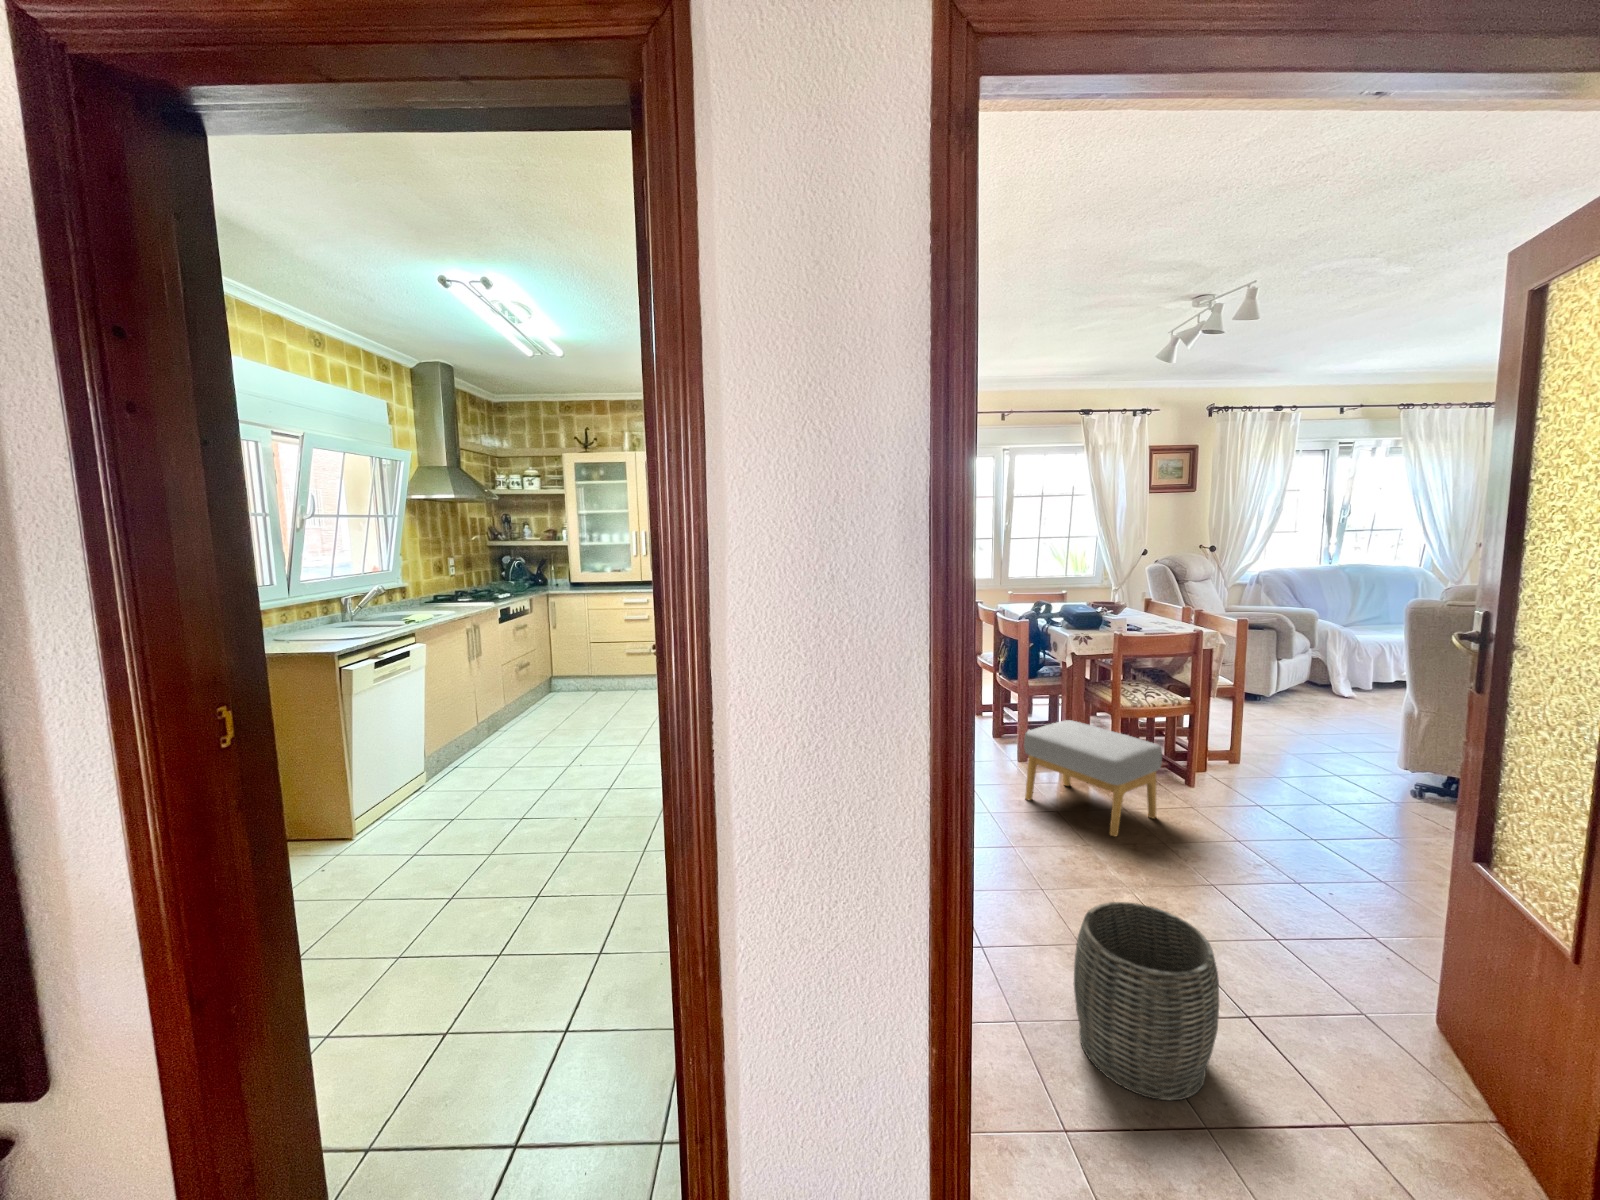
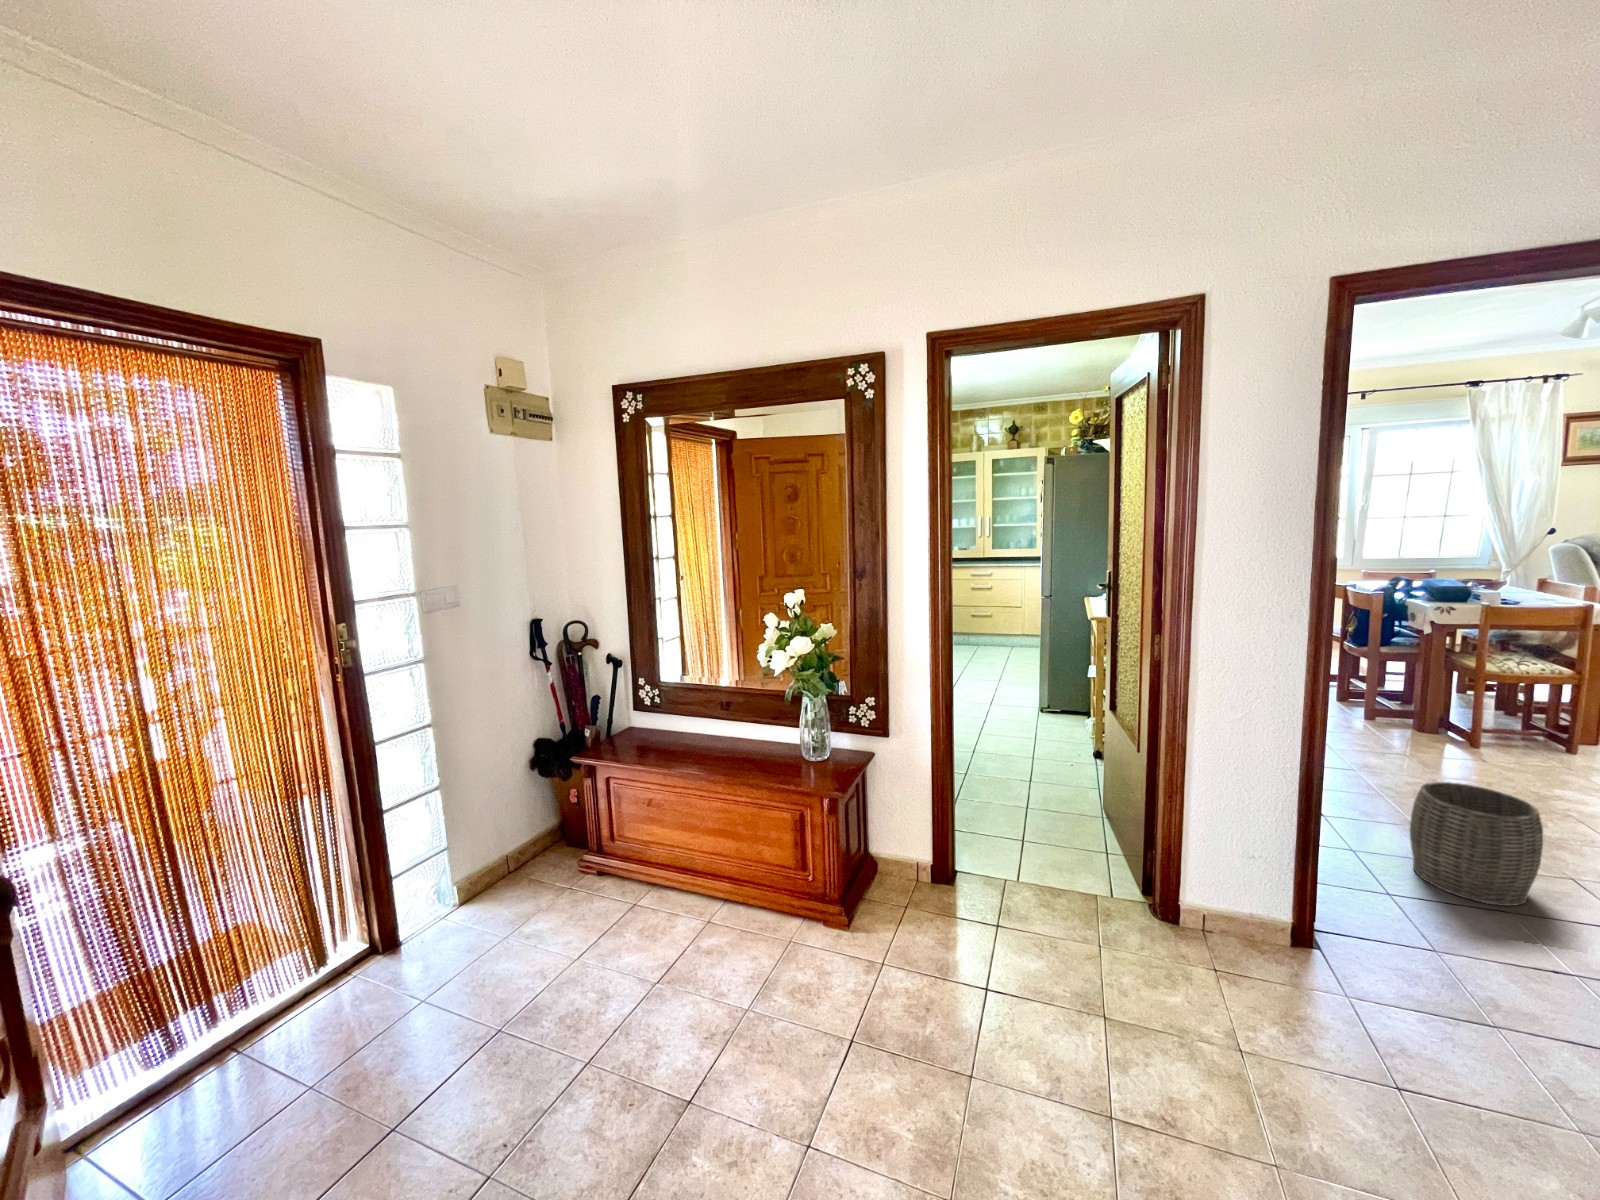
footstool: present [1024,720,1162,836] -> none [1370,681,1532,777]

